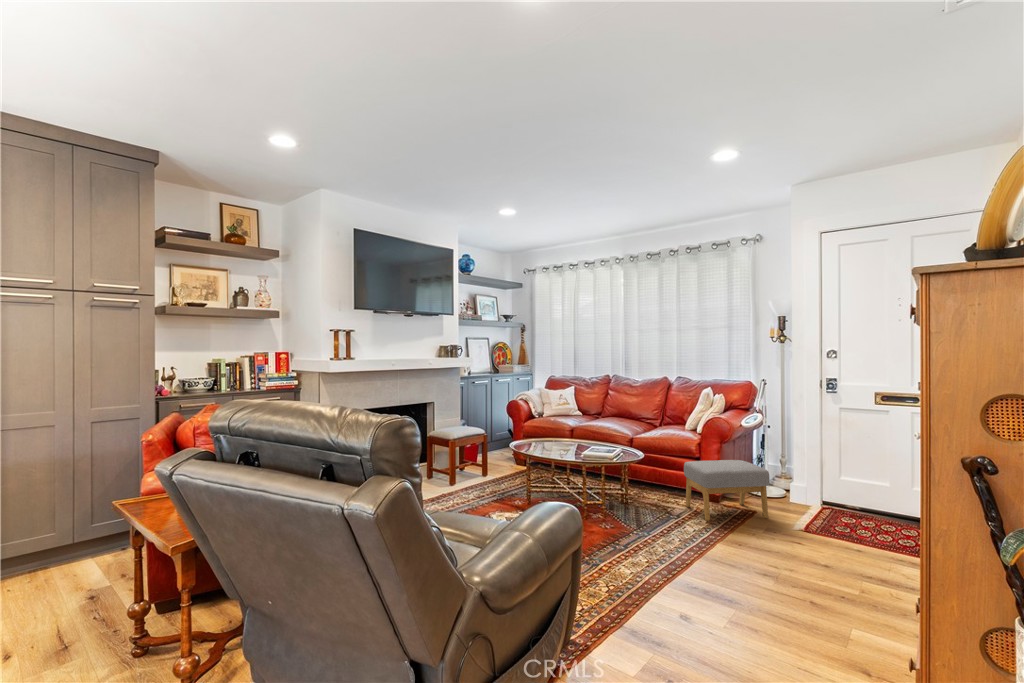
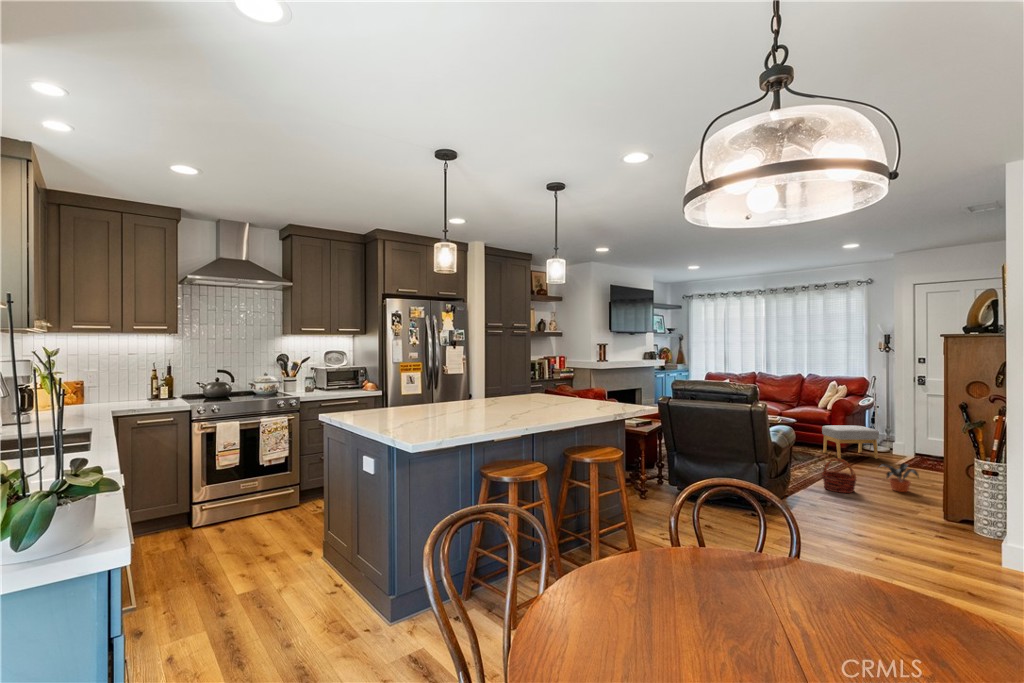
basket: none [646,563,718,651] -> present [822,458,857,493]
potted plant: none [761,563,846,635] -> present [880,463,919,492]

